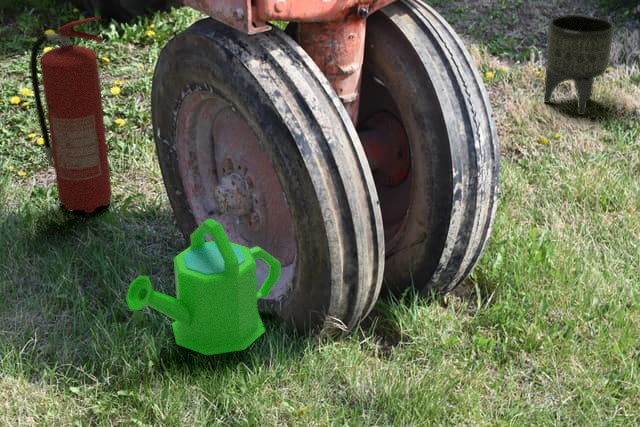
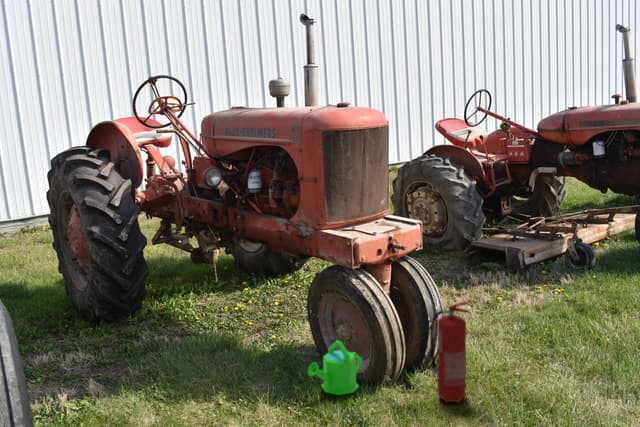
planter: present [544,15,615,115] -> none [458,258,486,301]
fire extinguisher: present [30,16,112,213] -> present [430,301,471,403]

